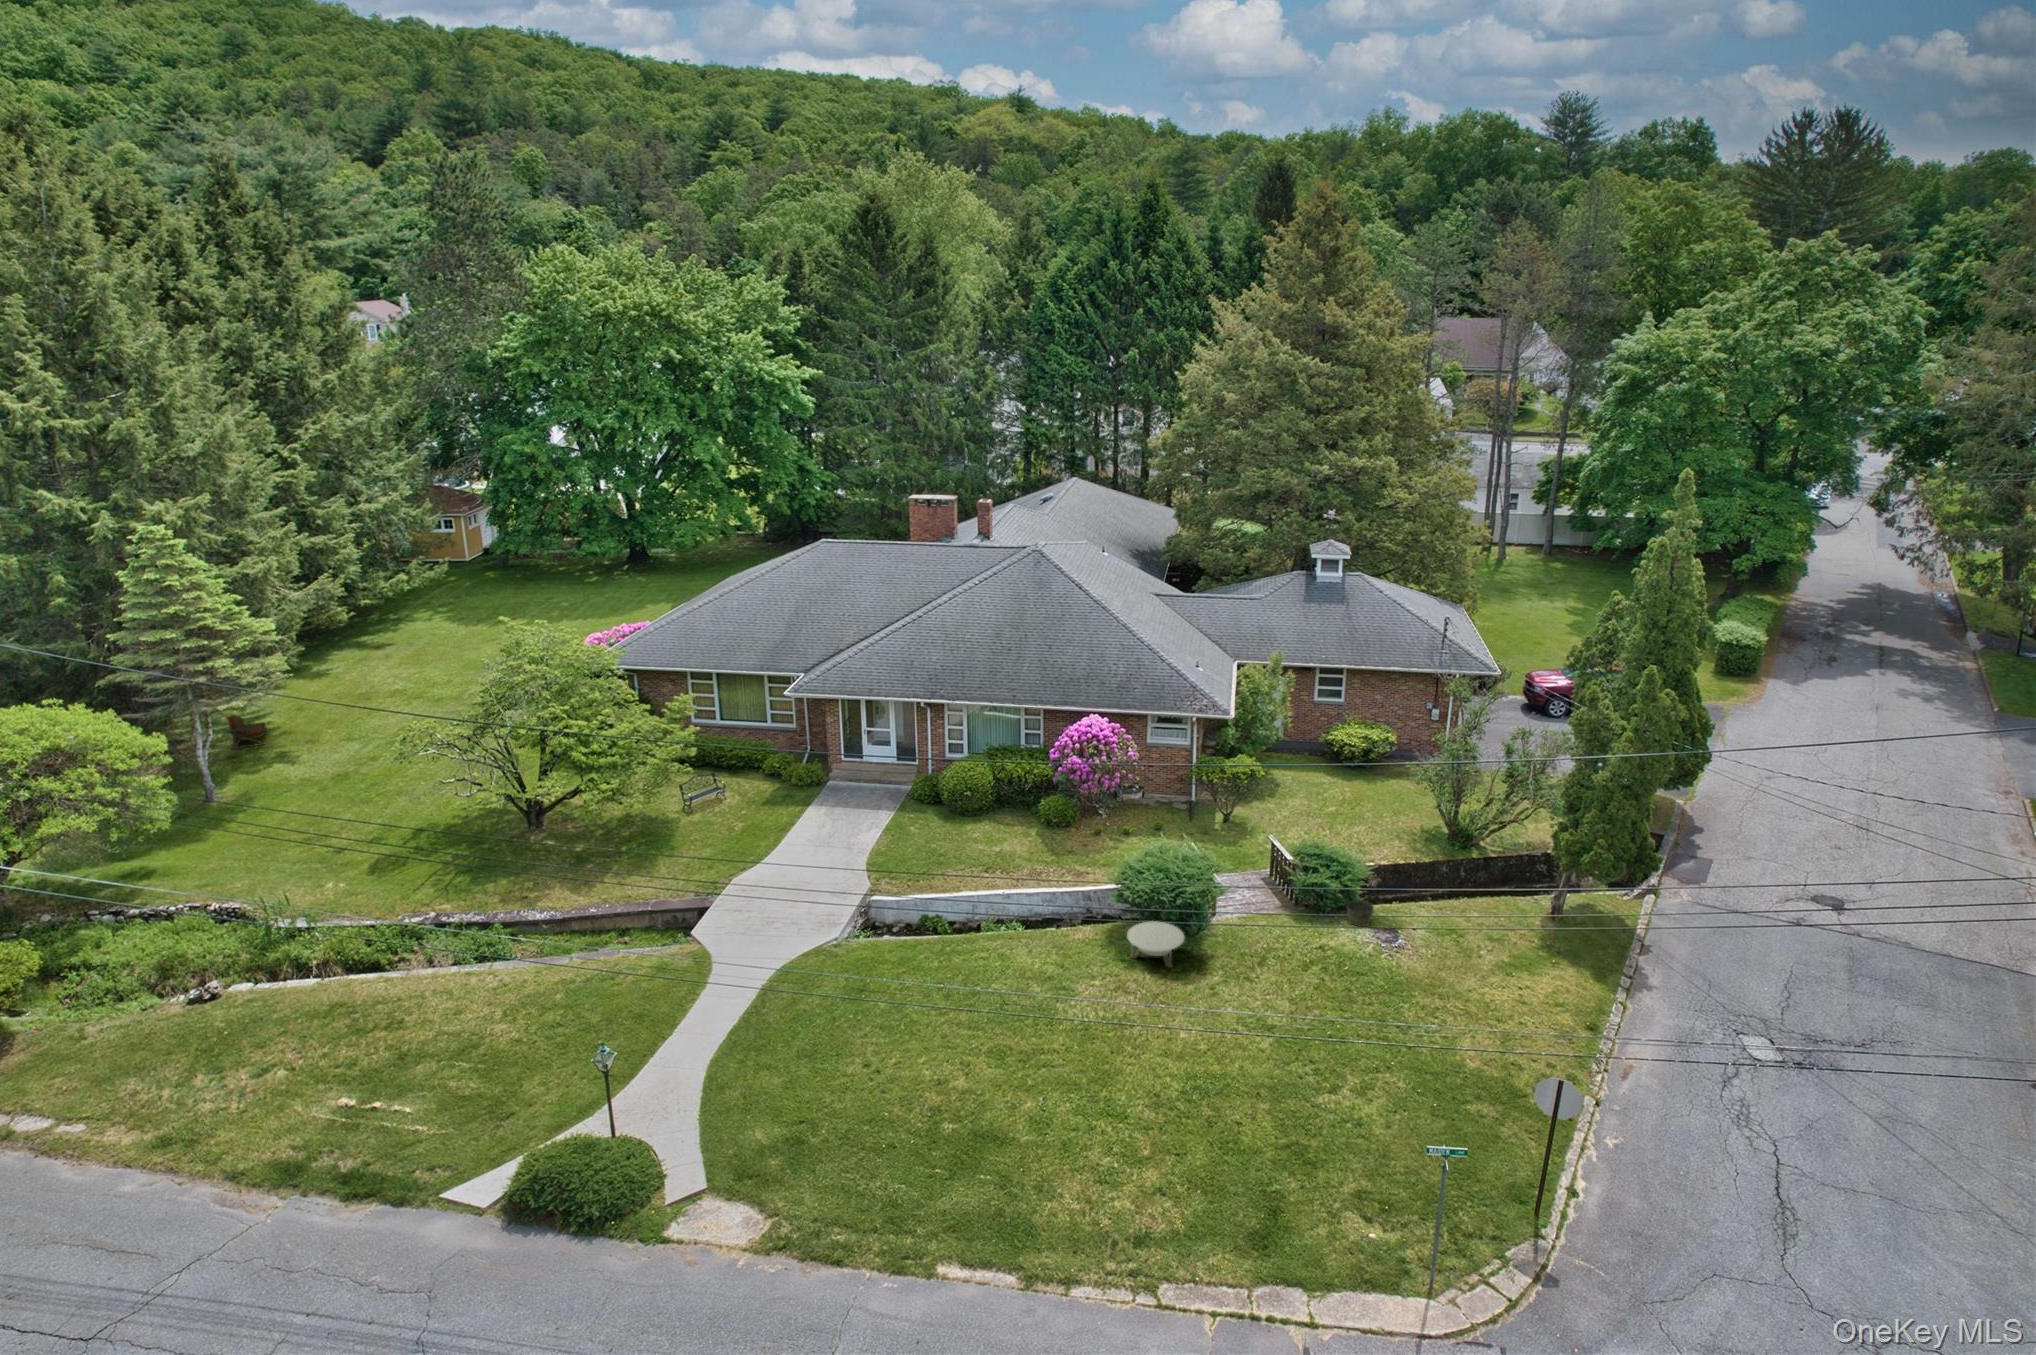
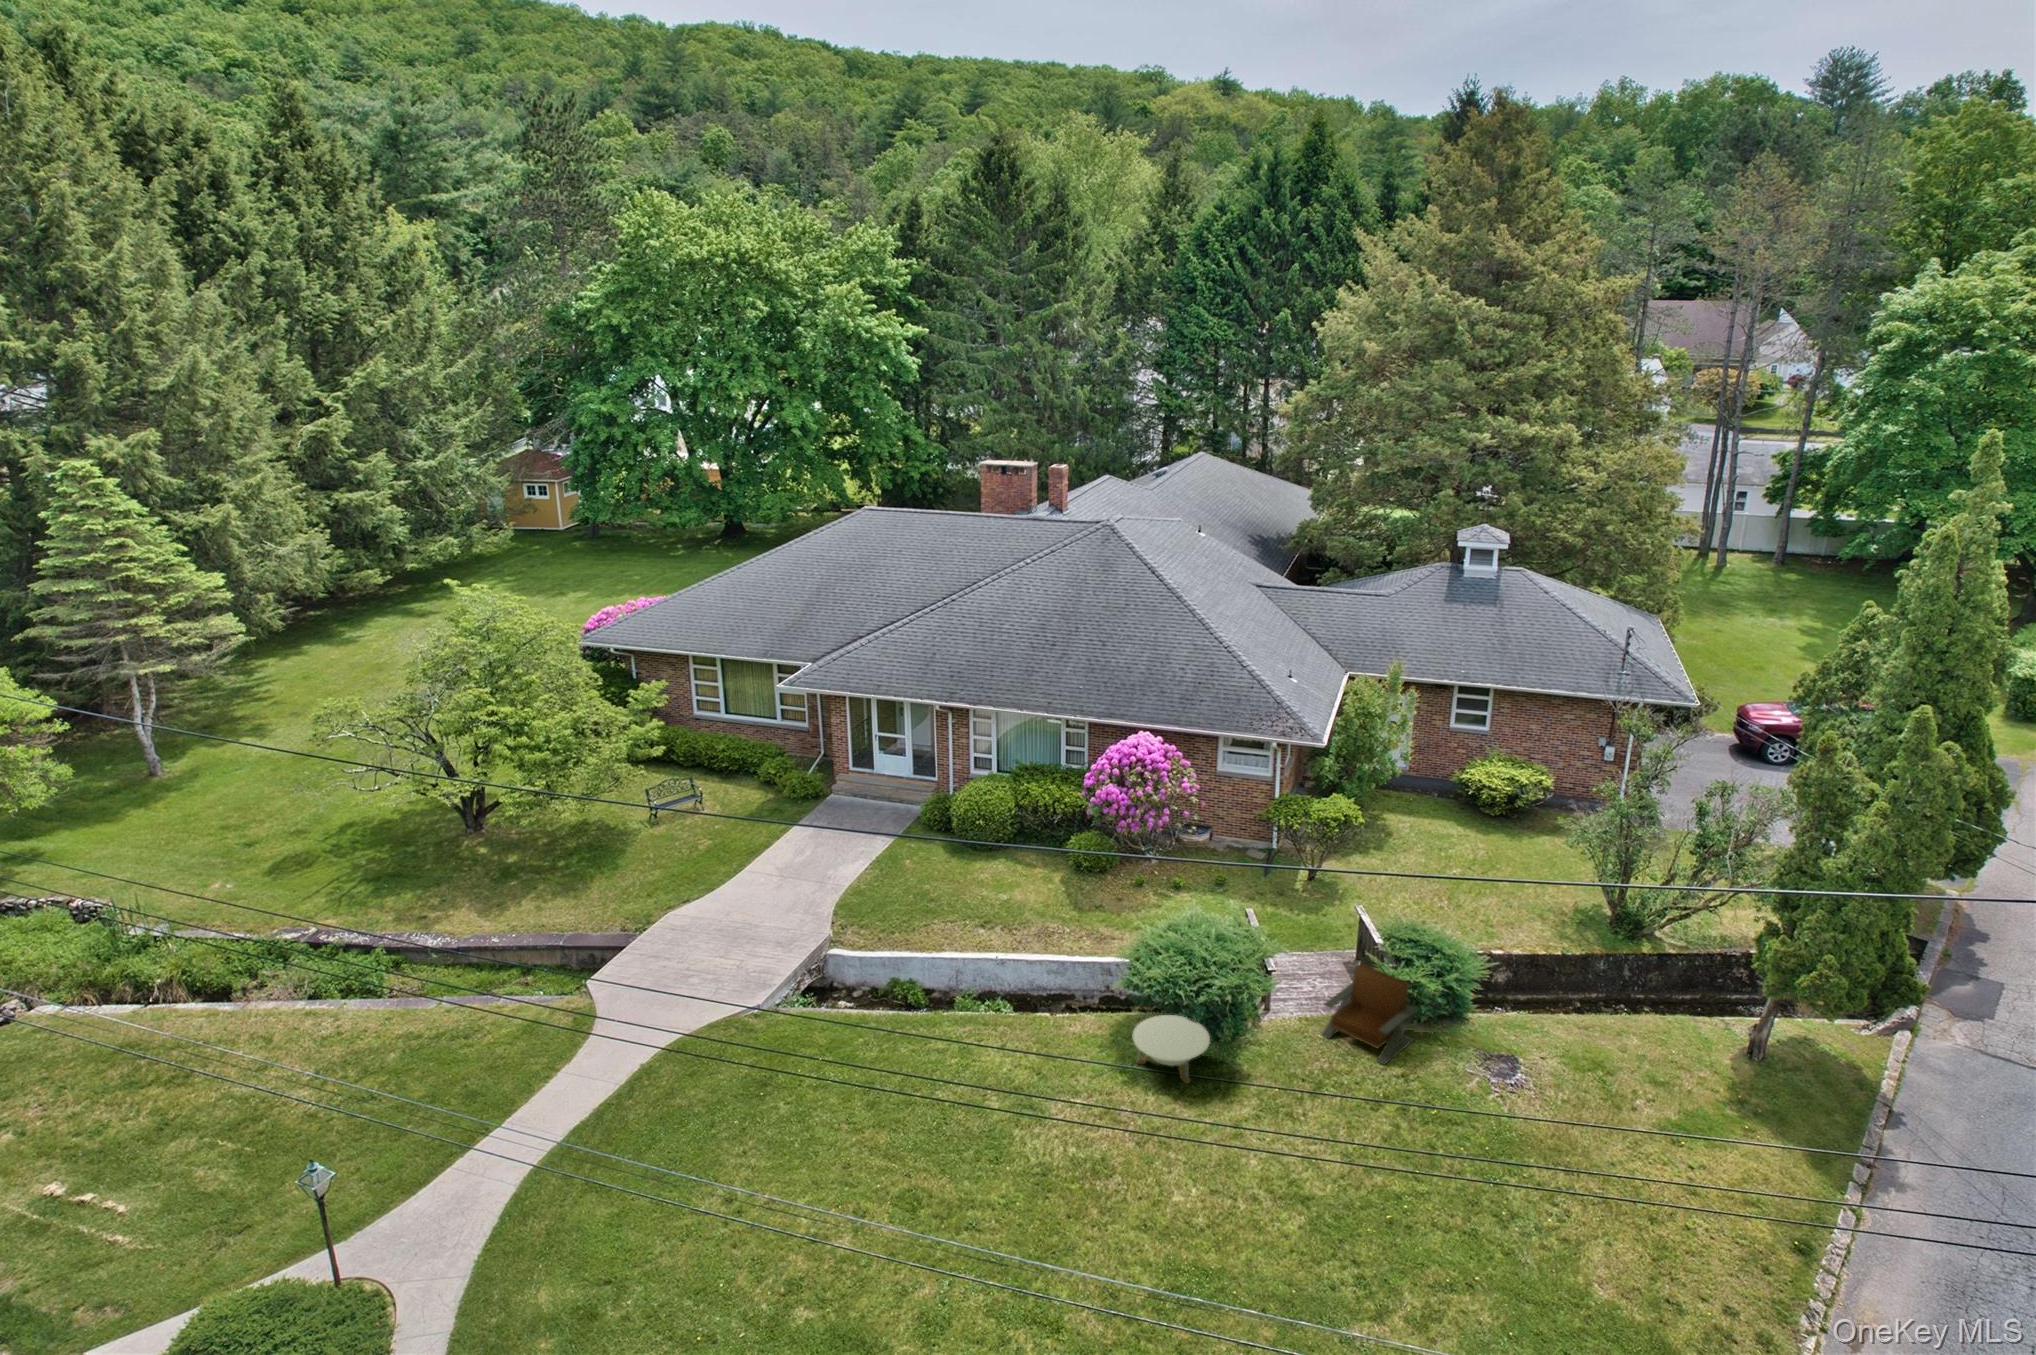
lounge chair: present [226,715,270,749] -> present [1322,964,1417,1065]
wooden bucket: present [1347,900,1374,927] -> none [1447,1007,1486,1046]

